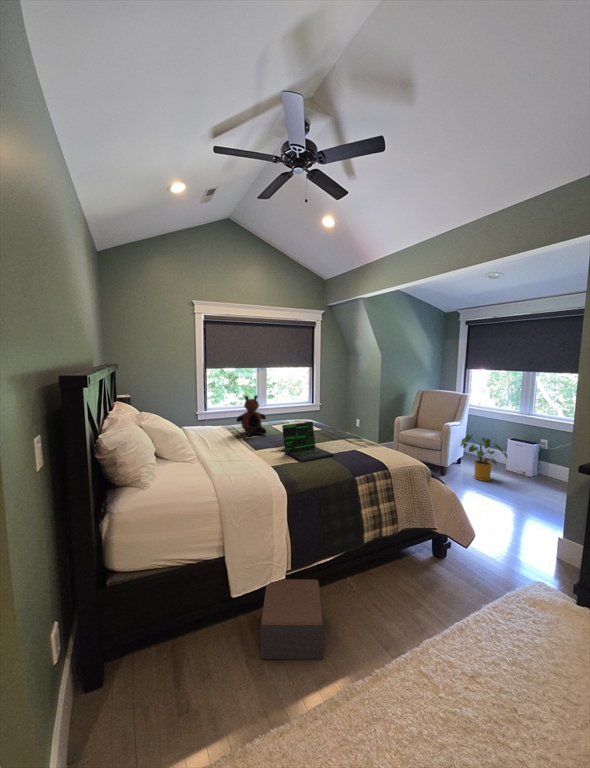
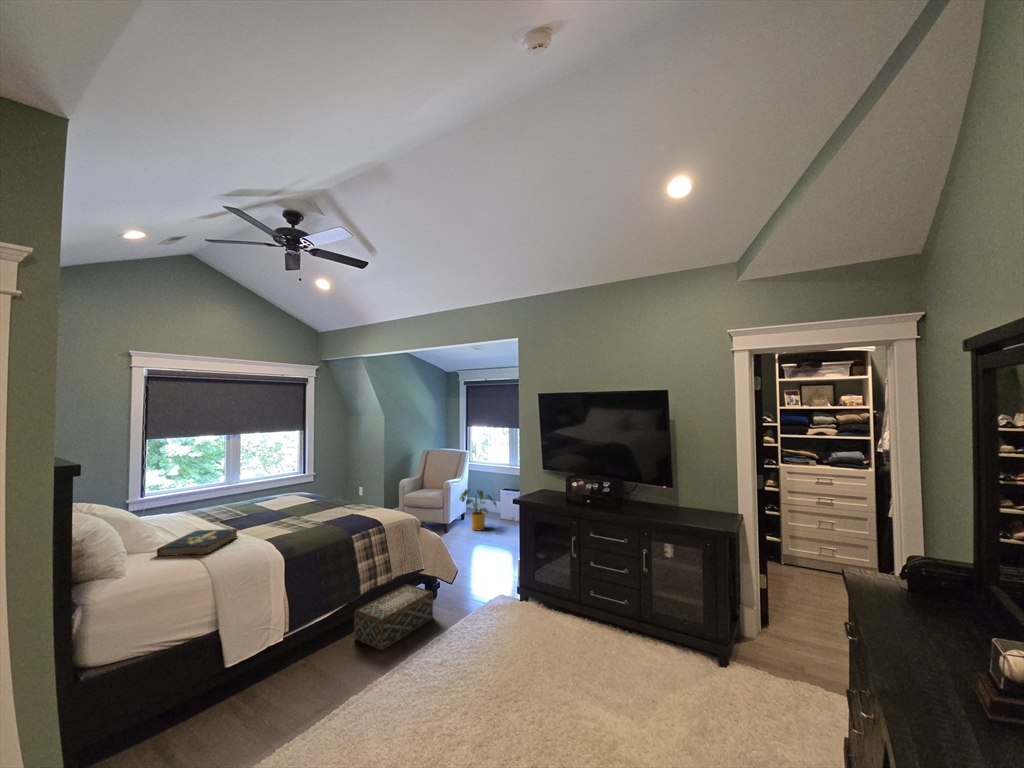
teddy bear: present [236,395,267,436] -> none [211,469,252,516]
laptop: present [282,422,333,462] -> none [275,491,331,531]
book: none [182,448,250,476] -> present [157,529,239,556]
woven basket: none [357,539,449,618] -> present [354,584,433,650]
footstool: present [261,579,323,660] -> none [260,634,322,714]

